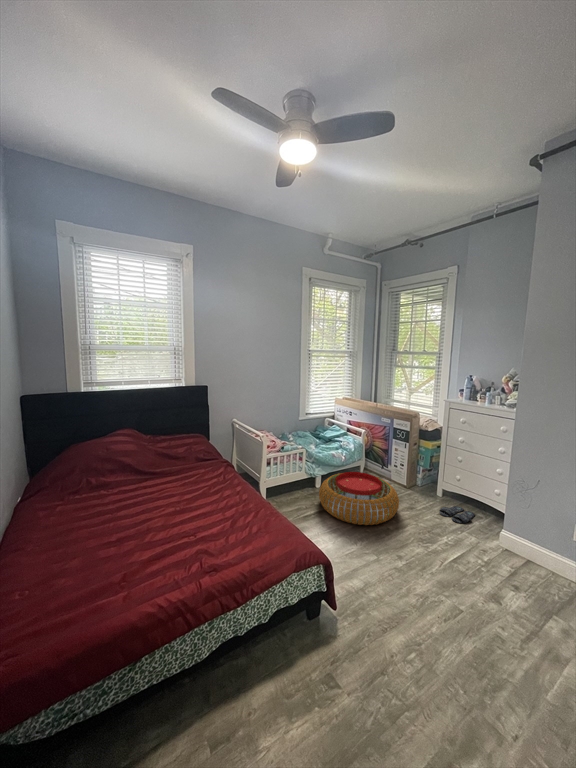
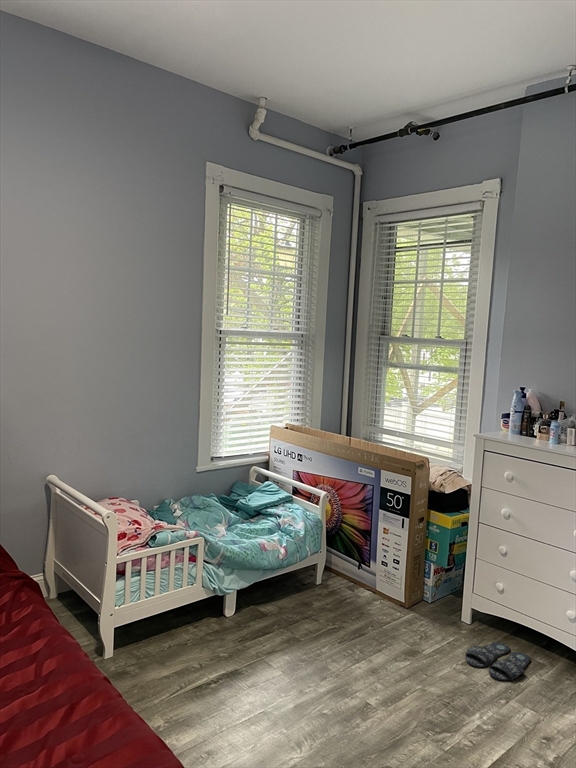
pouf: present [319,472,399,525] -> none [228,582,389,702]

